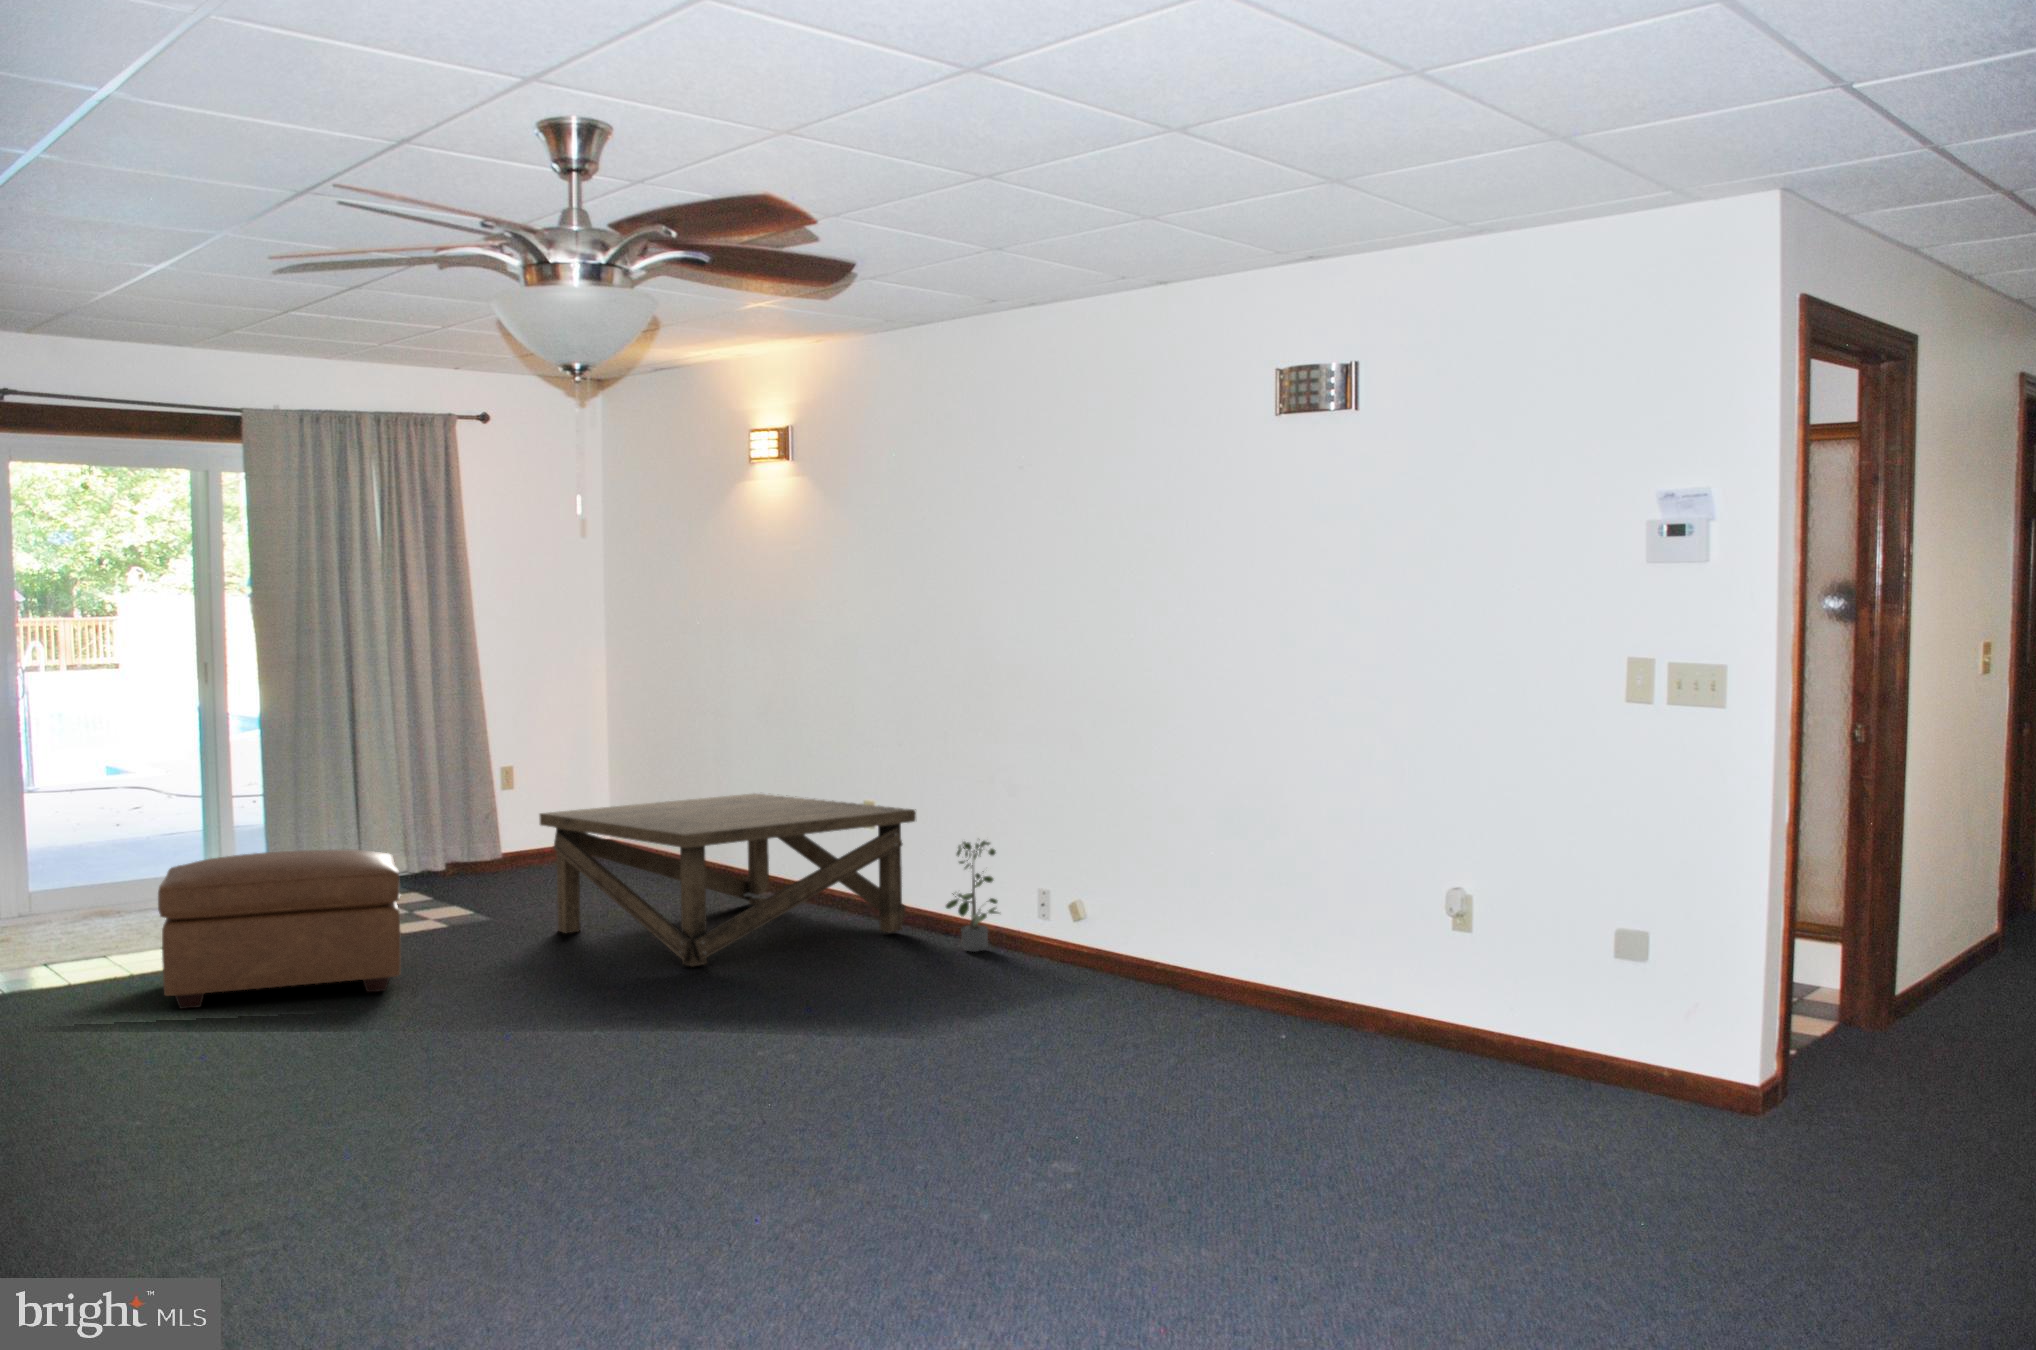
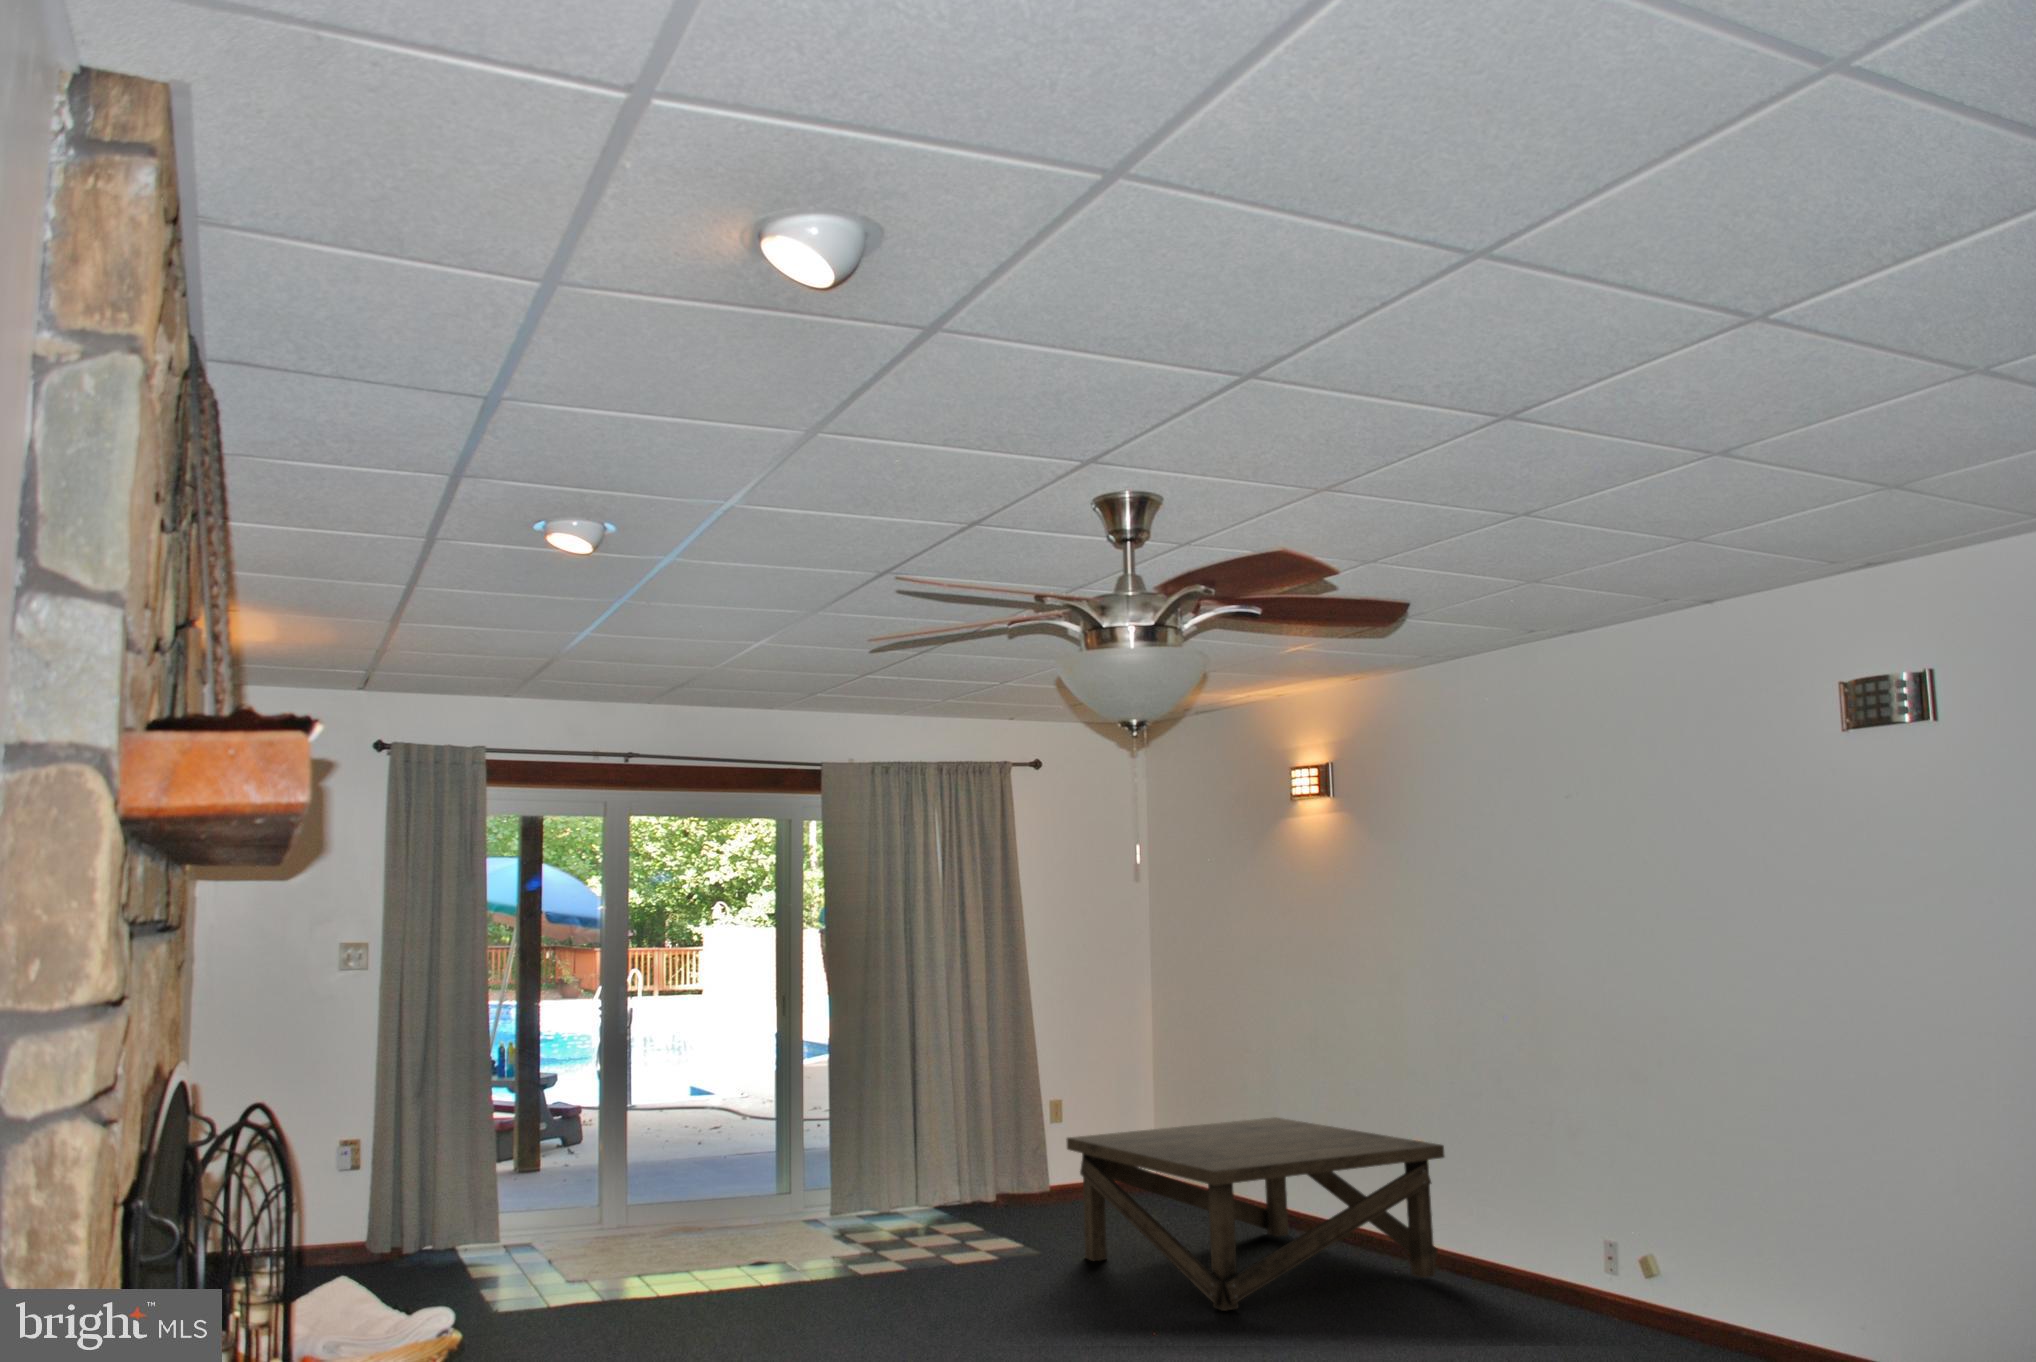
potted plant: present [946,841,999,952] -> none [1485,1181,1551,1308]
ottoman: present [158,849,401,1009] -> none [731,1177,944,1334]

